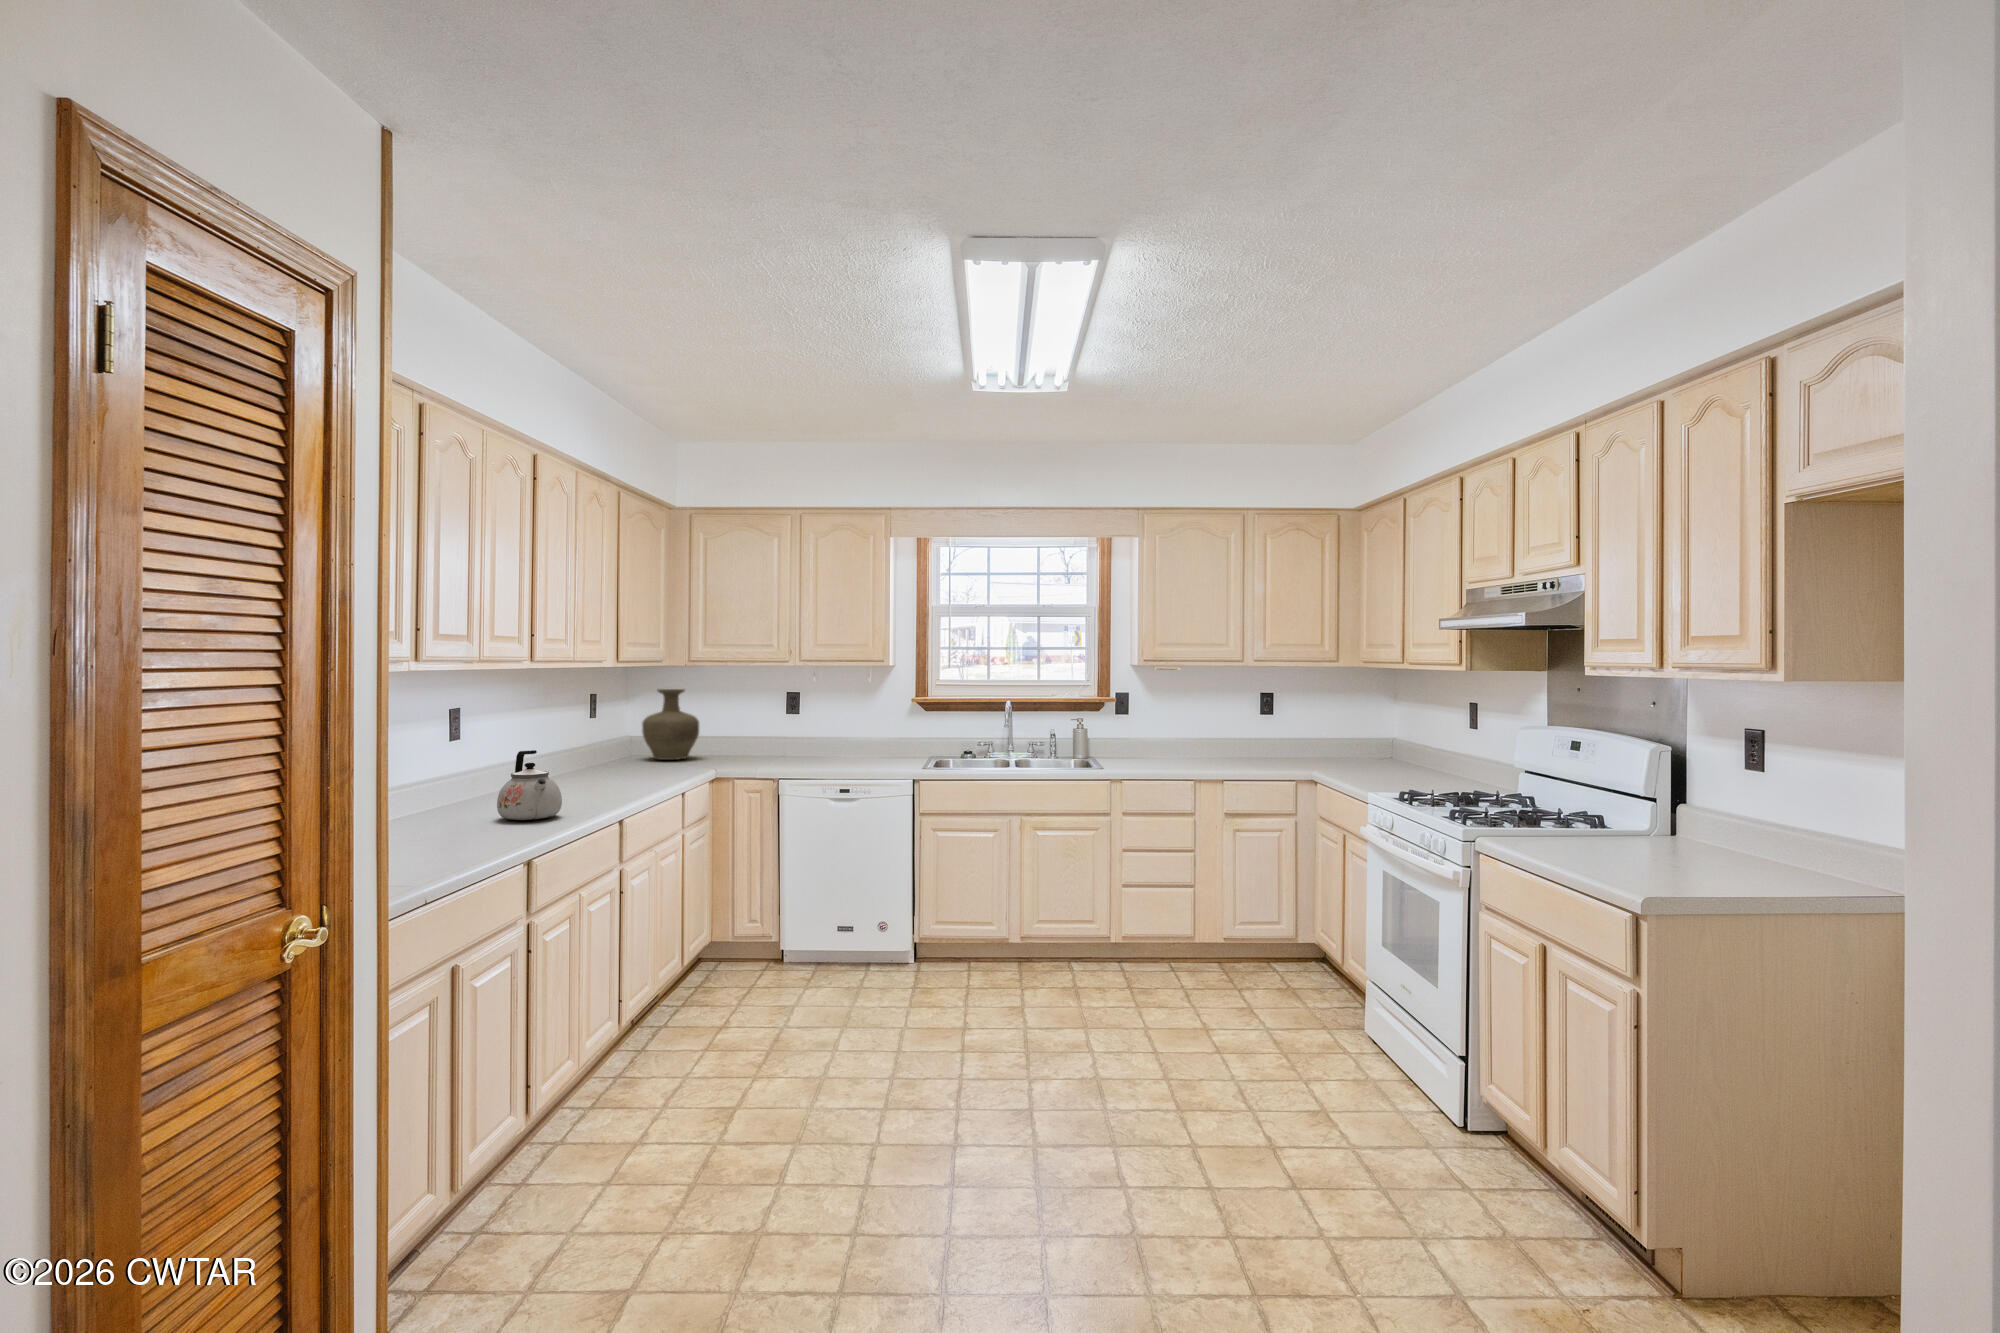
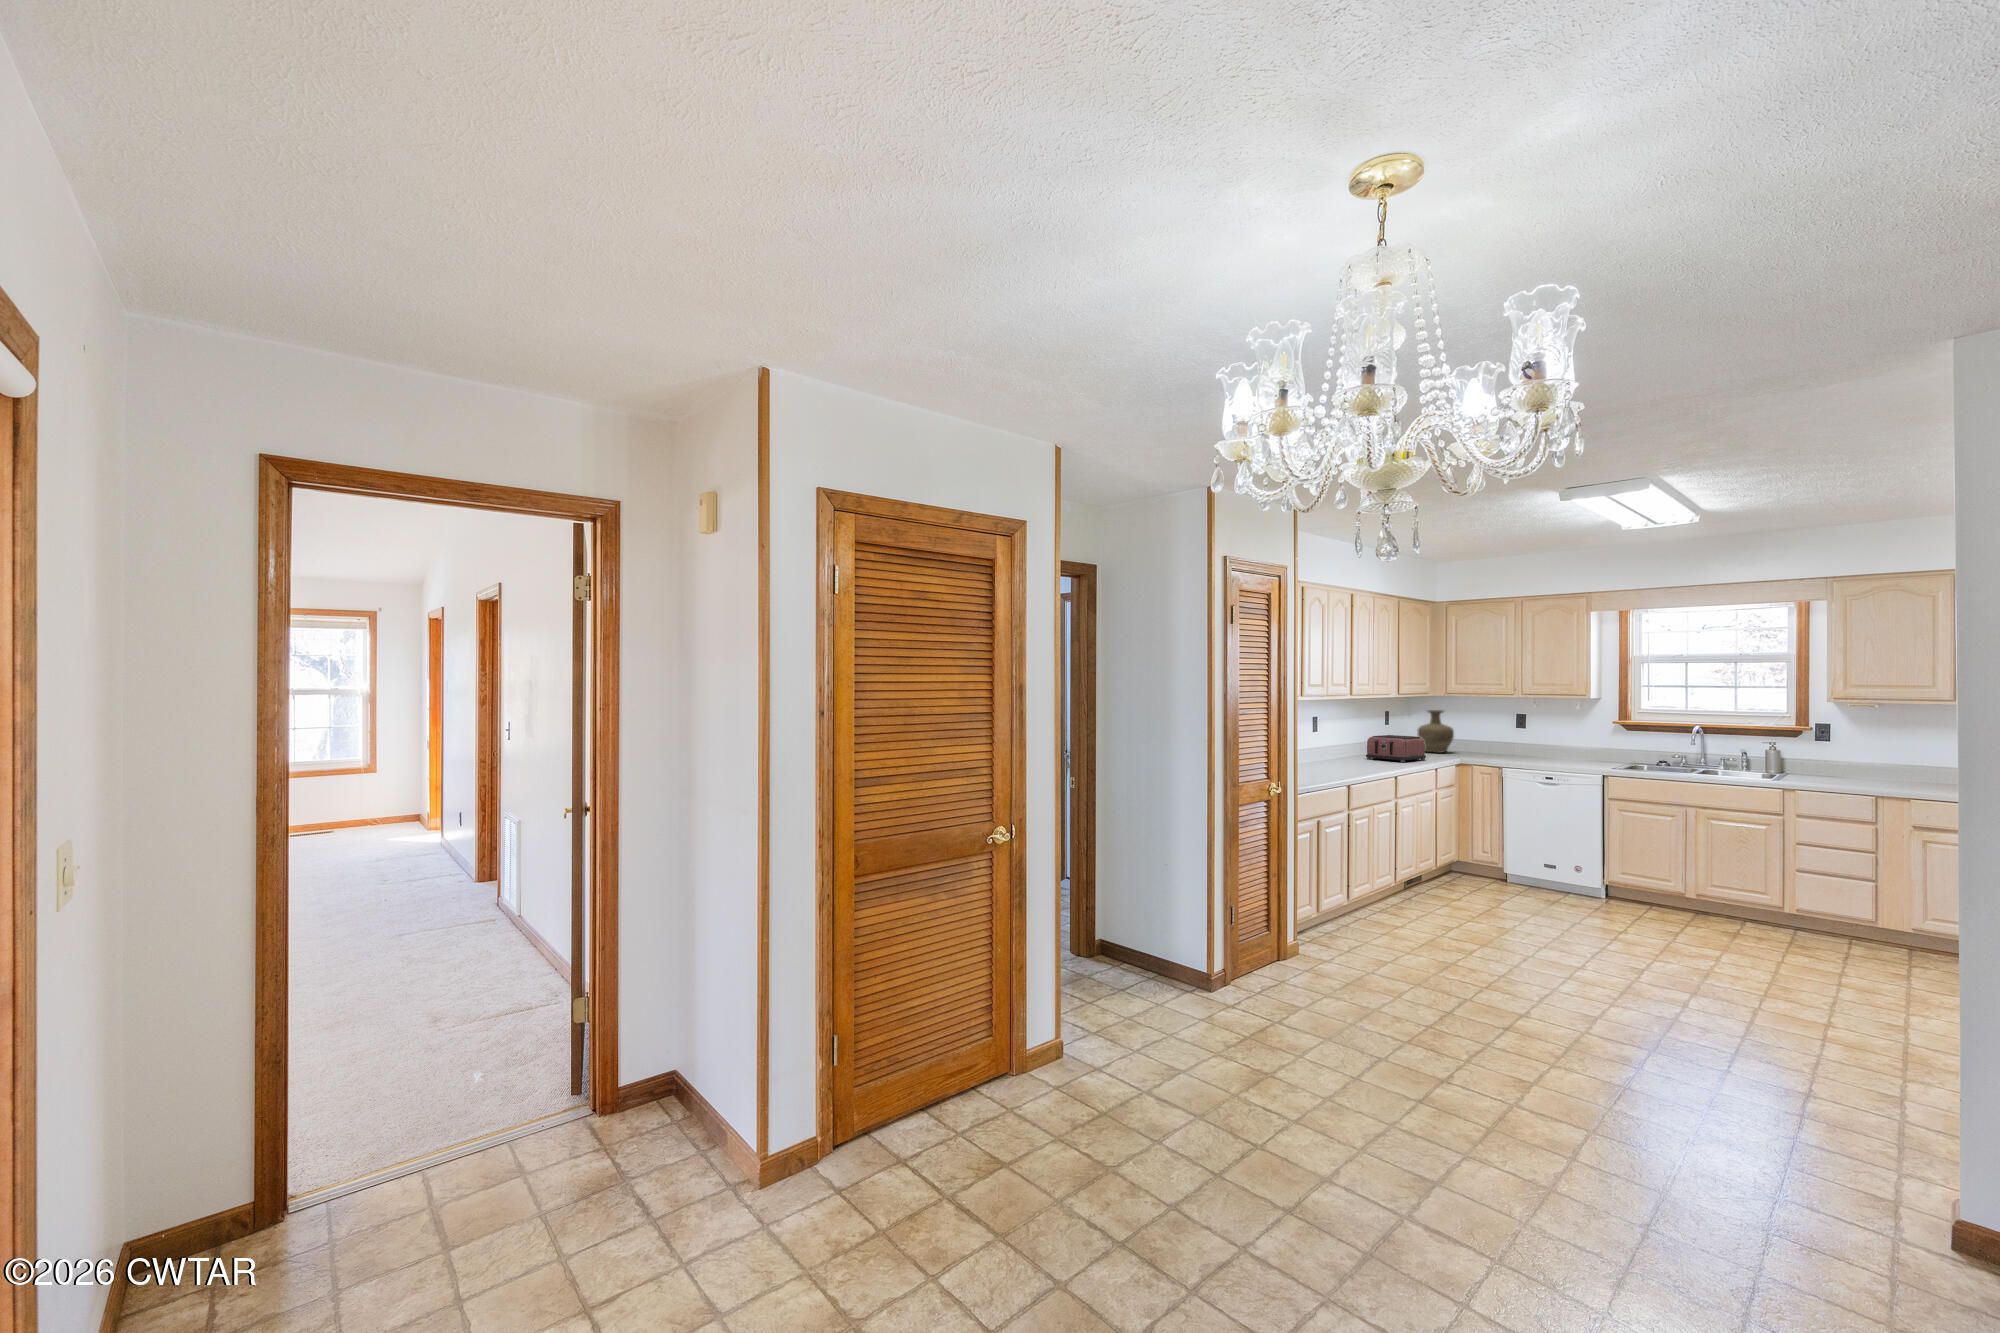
toaster: none [558,736,666,787] -> present [1366,735,1426,762]
kettle: present [497,750,562,820] -> none [1335,738,1364,769]

